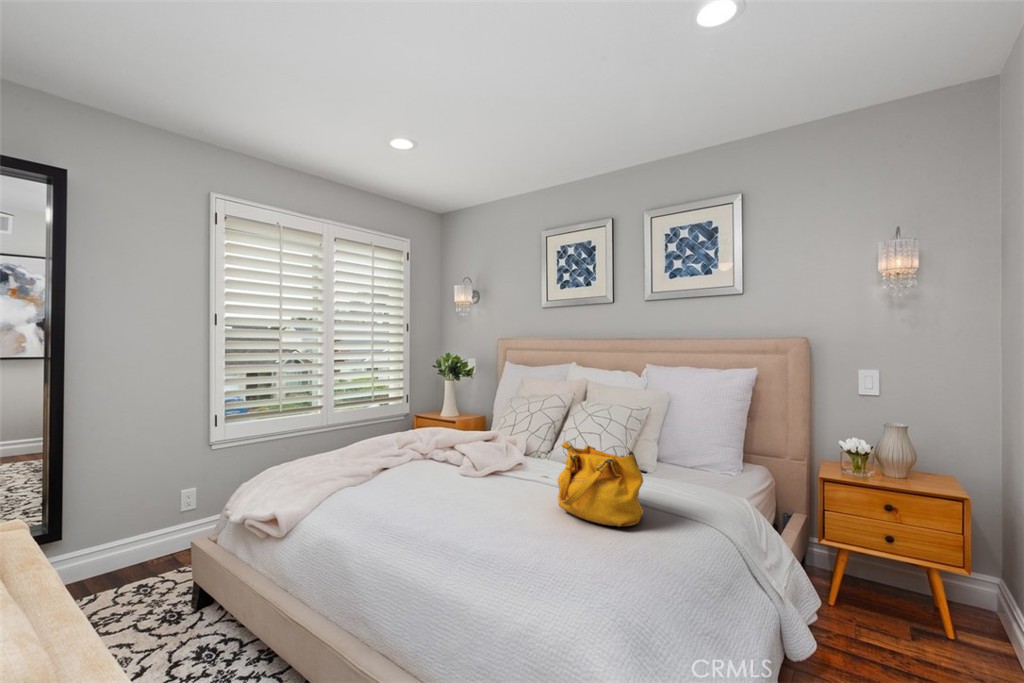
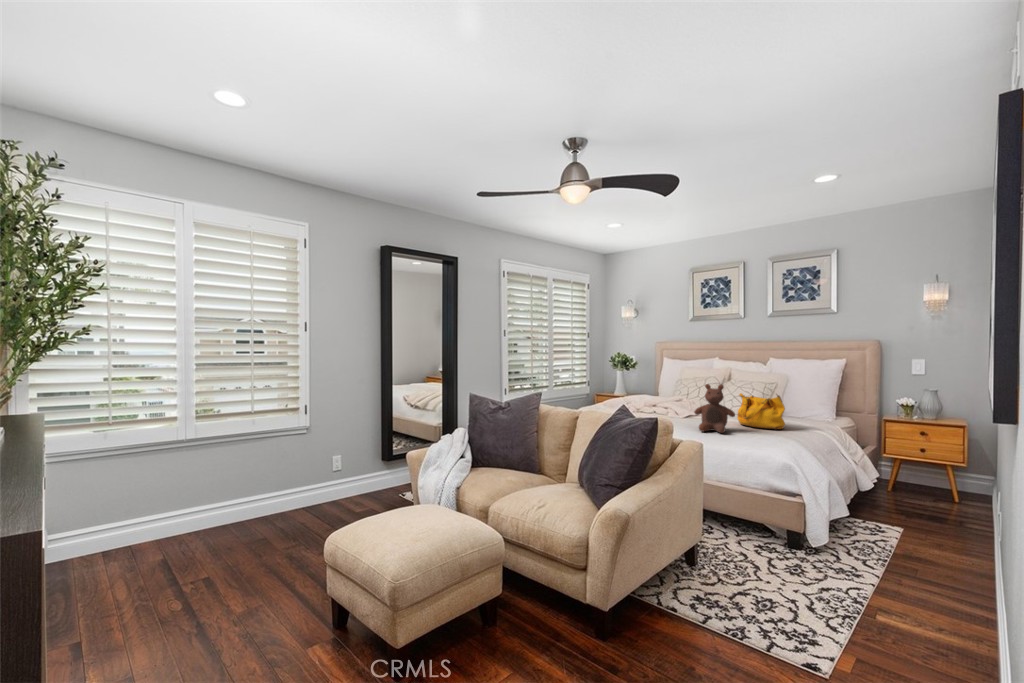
stuffed bear: none [444,432,531,557] -> present [694,384,735,433]

